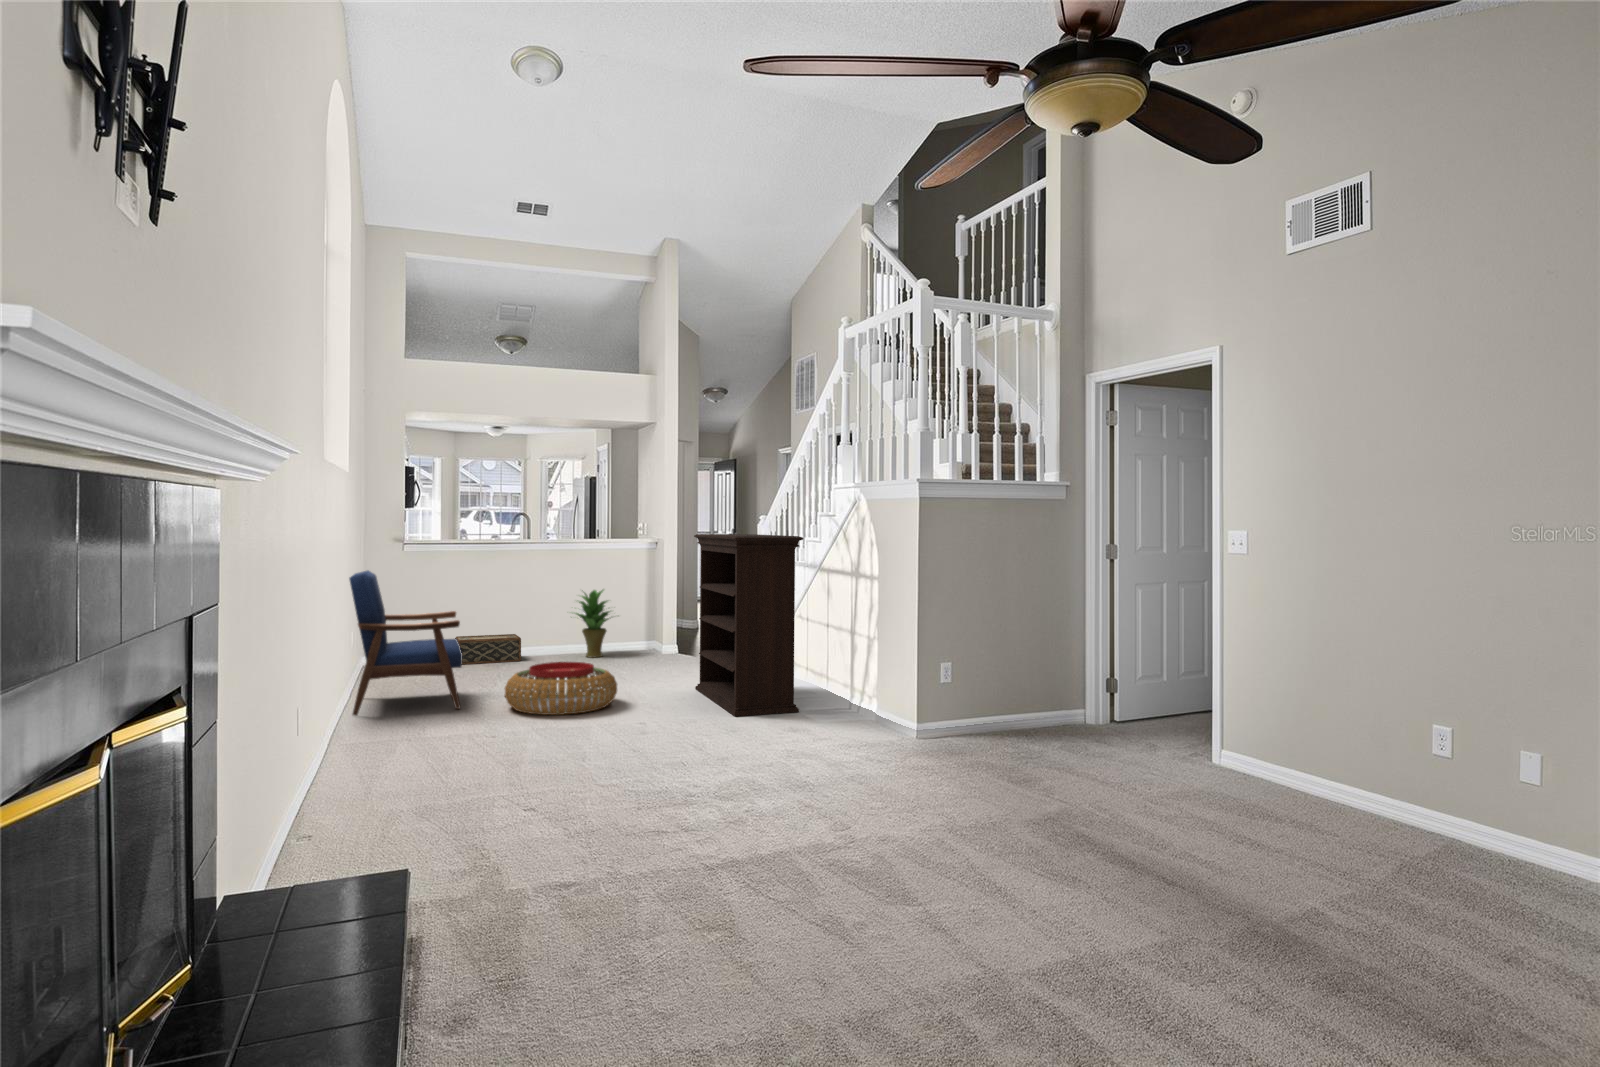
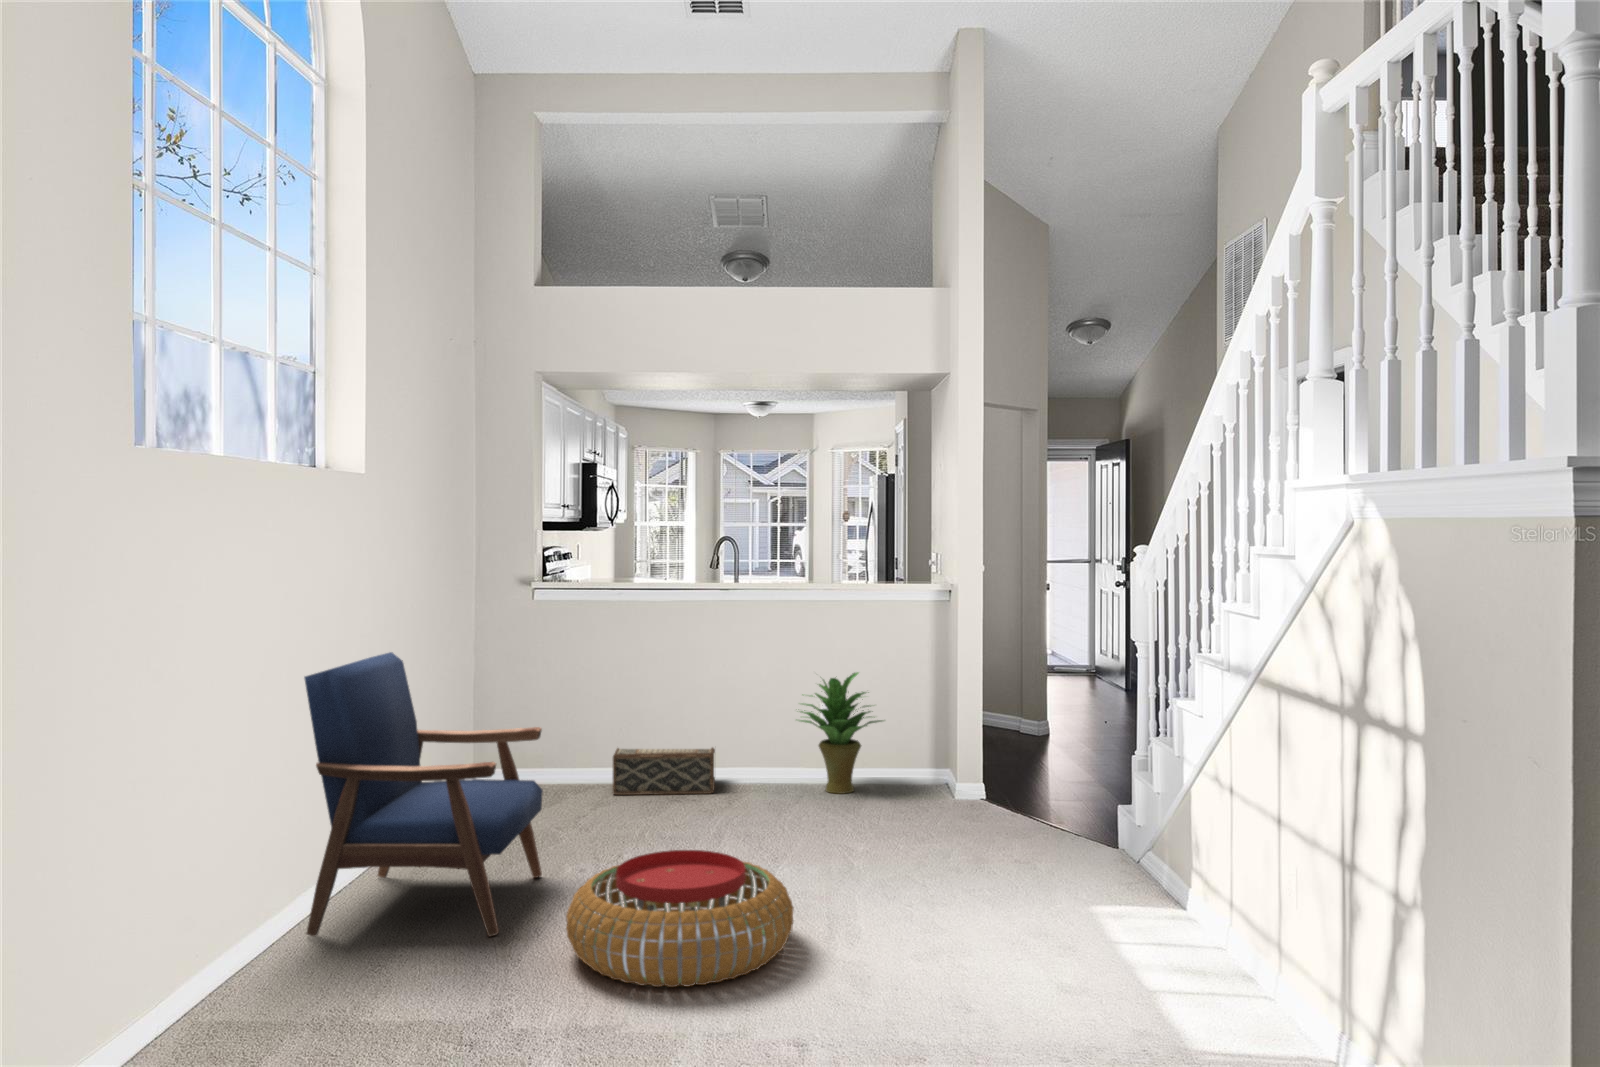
bookshelf: present [694,534,804,716] -> none [973,591,1206,1058]

